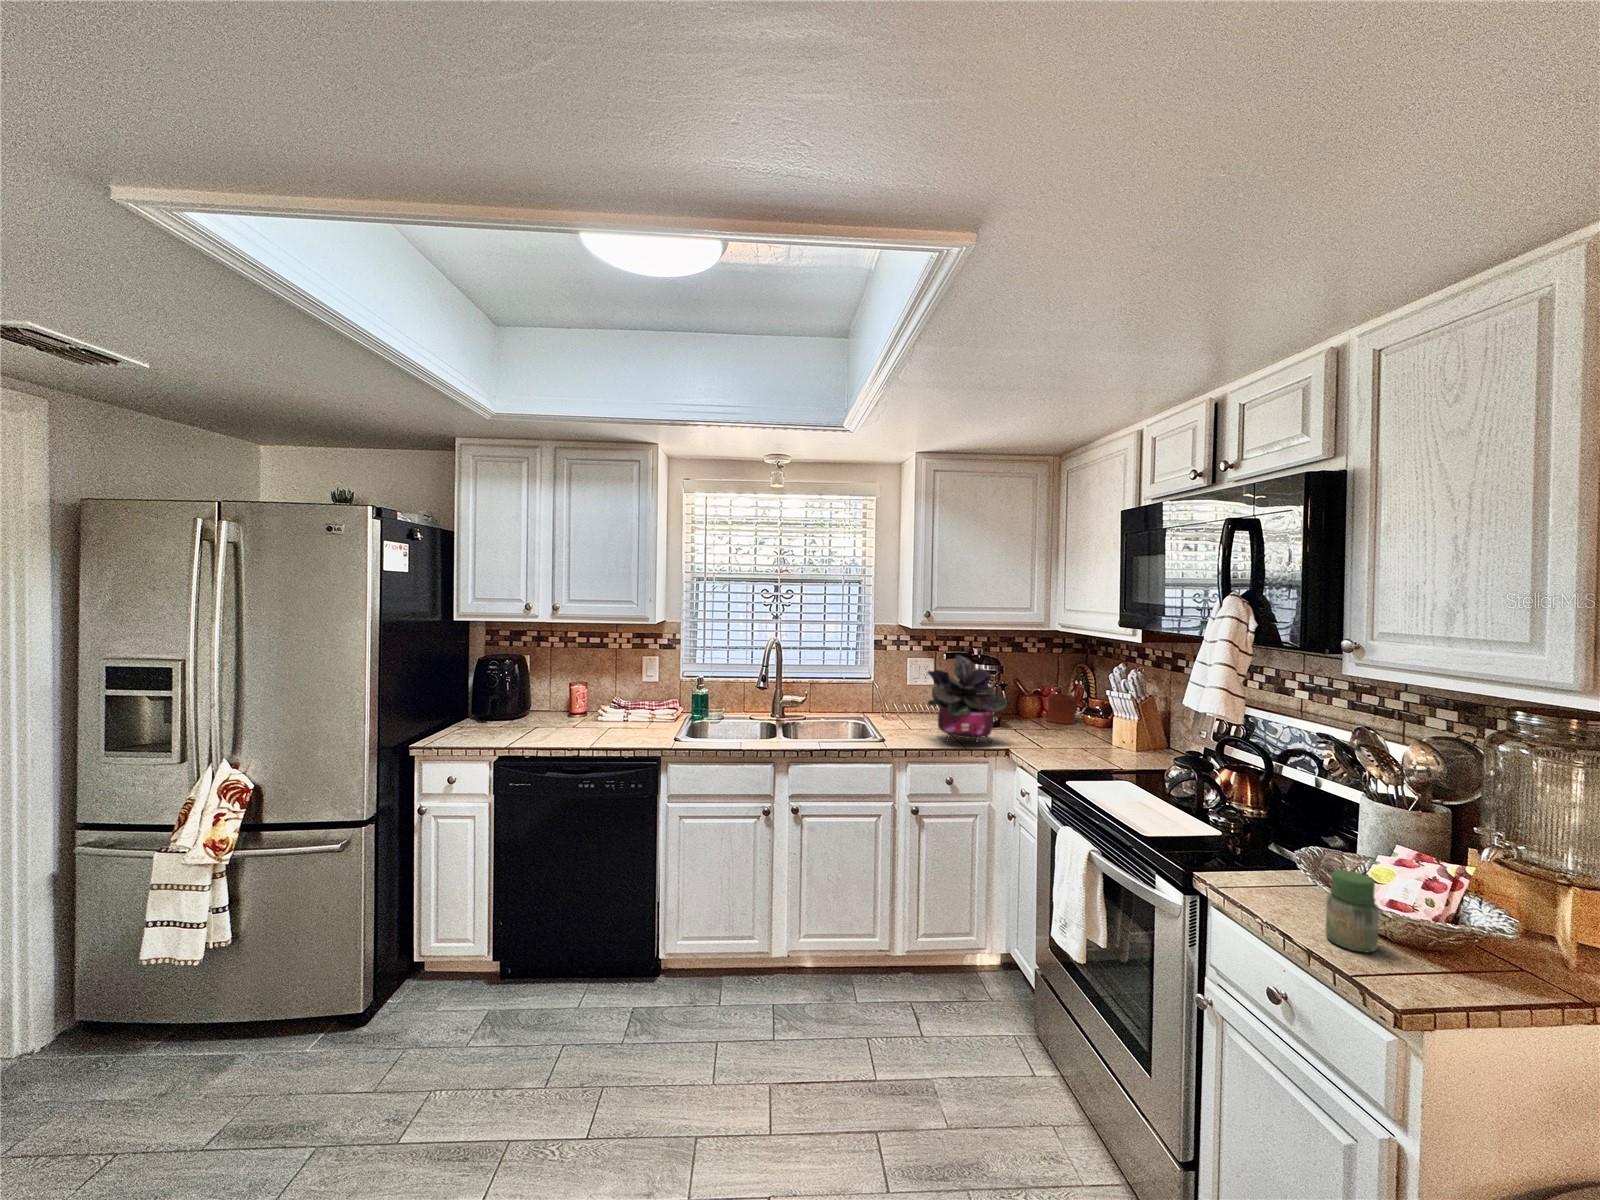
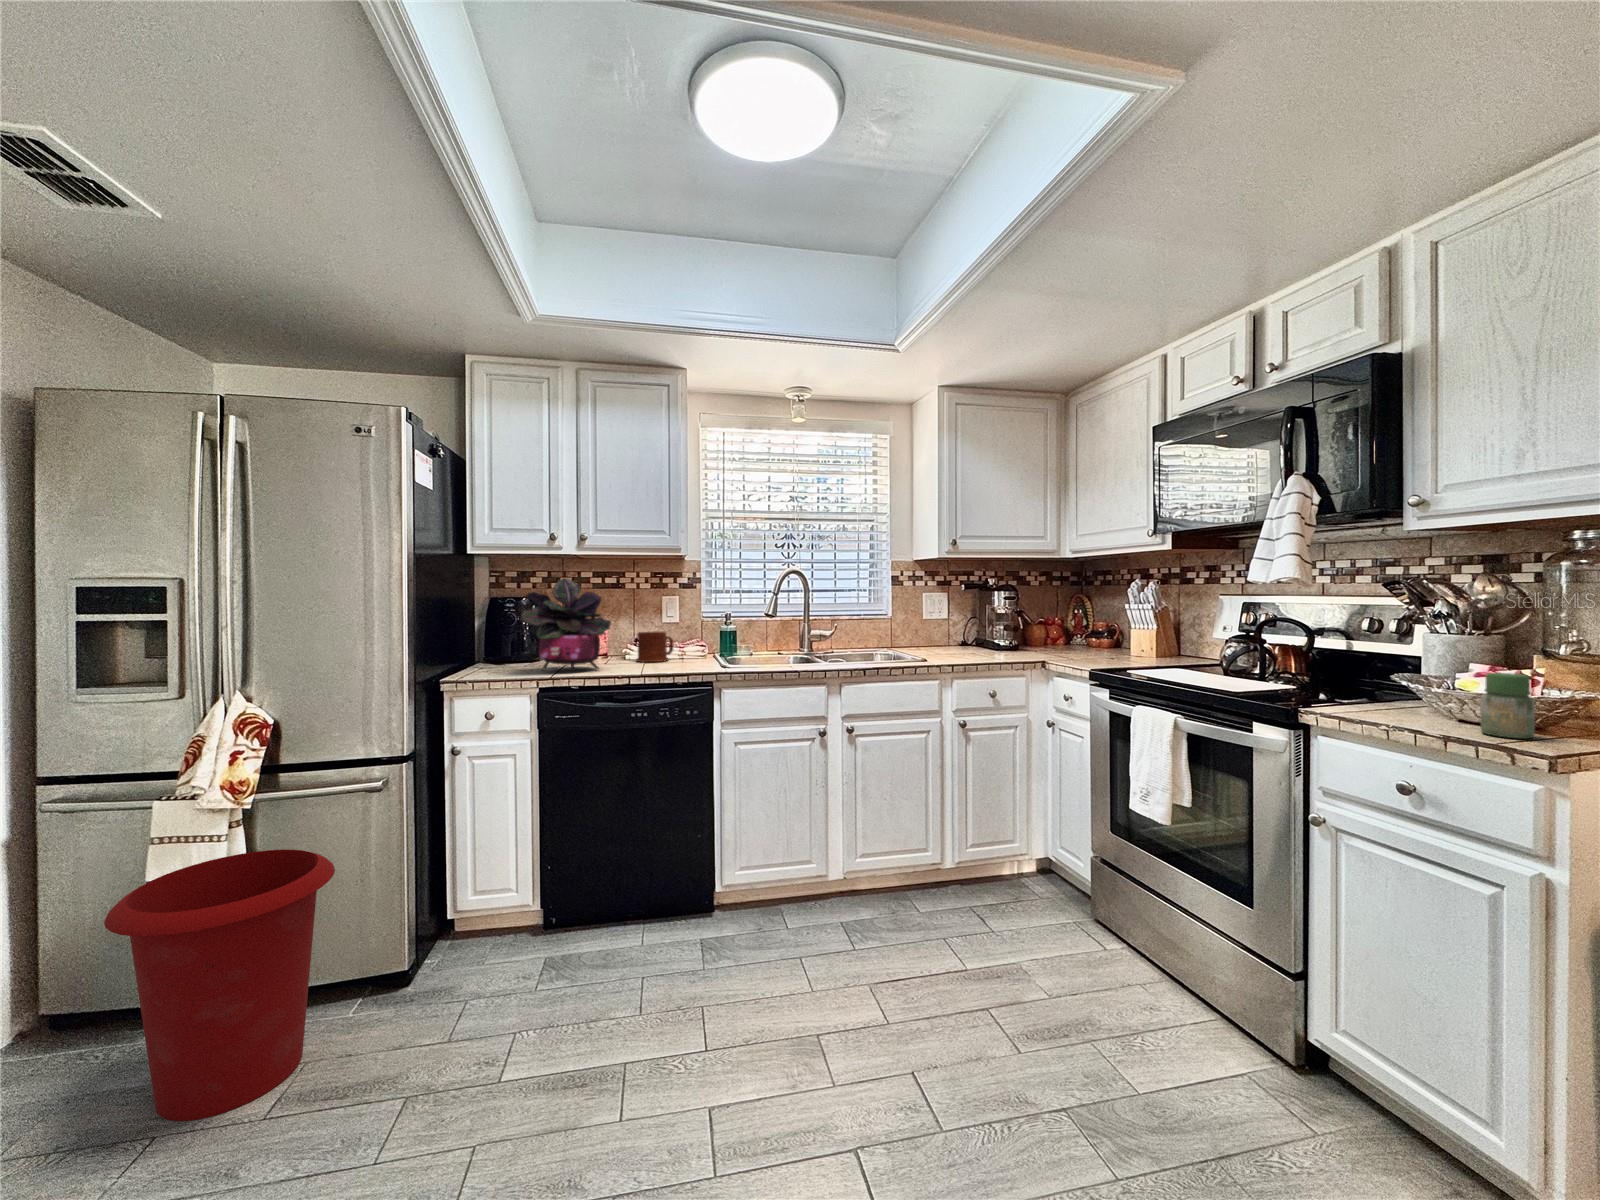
potted plant: present [928,655,1007,743] -> present [520,578,611,670]
mug: present [1046,694,1077,724] -> present [636,632,673,662]
waste bin: none [89,902,288,1138] -> present [104,849,335,1121]

